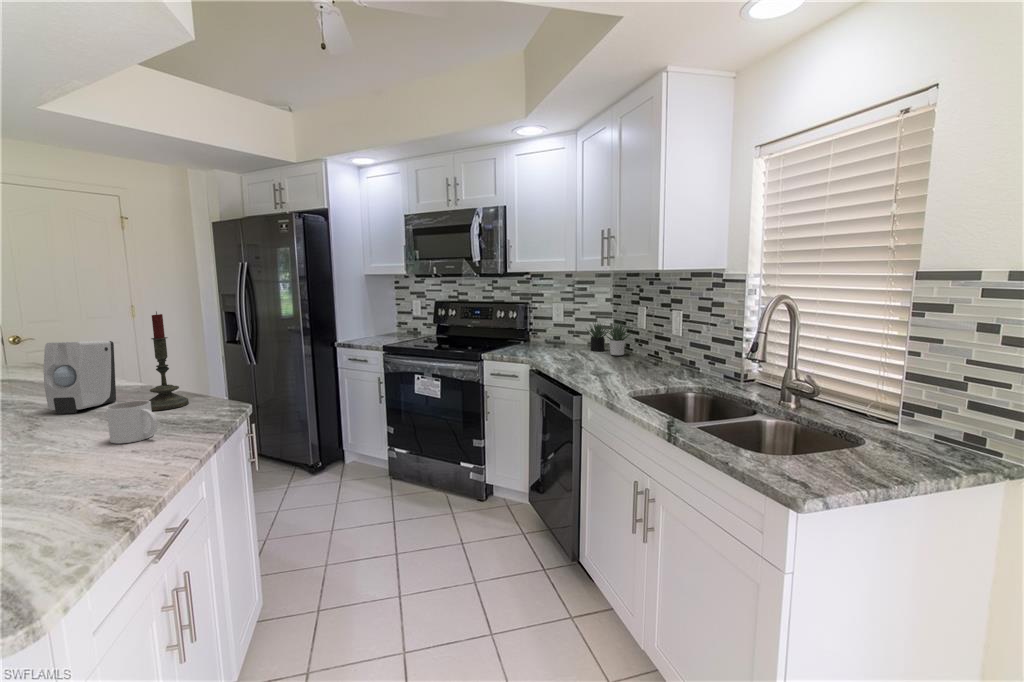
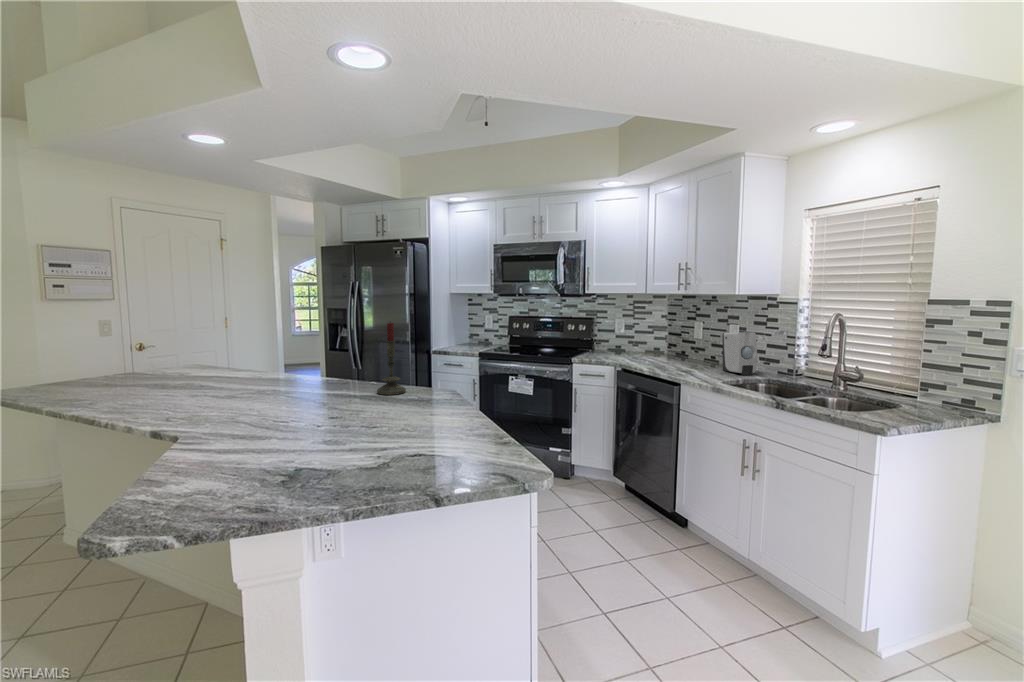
succulent plant: present [587,323,631,355] -> none [651,332,695,360]
soap dispenser: present [44,341,116,414] -> present [722,332,757,375]
mug: present [106,400,157,444] -> none [404,383,438,412]

